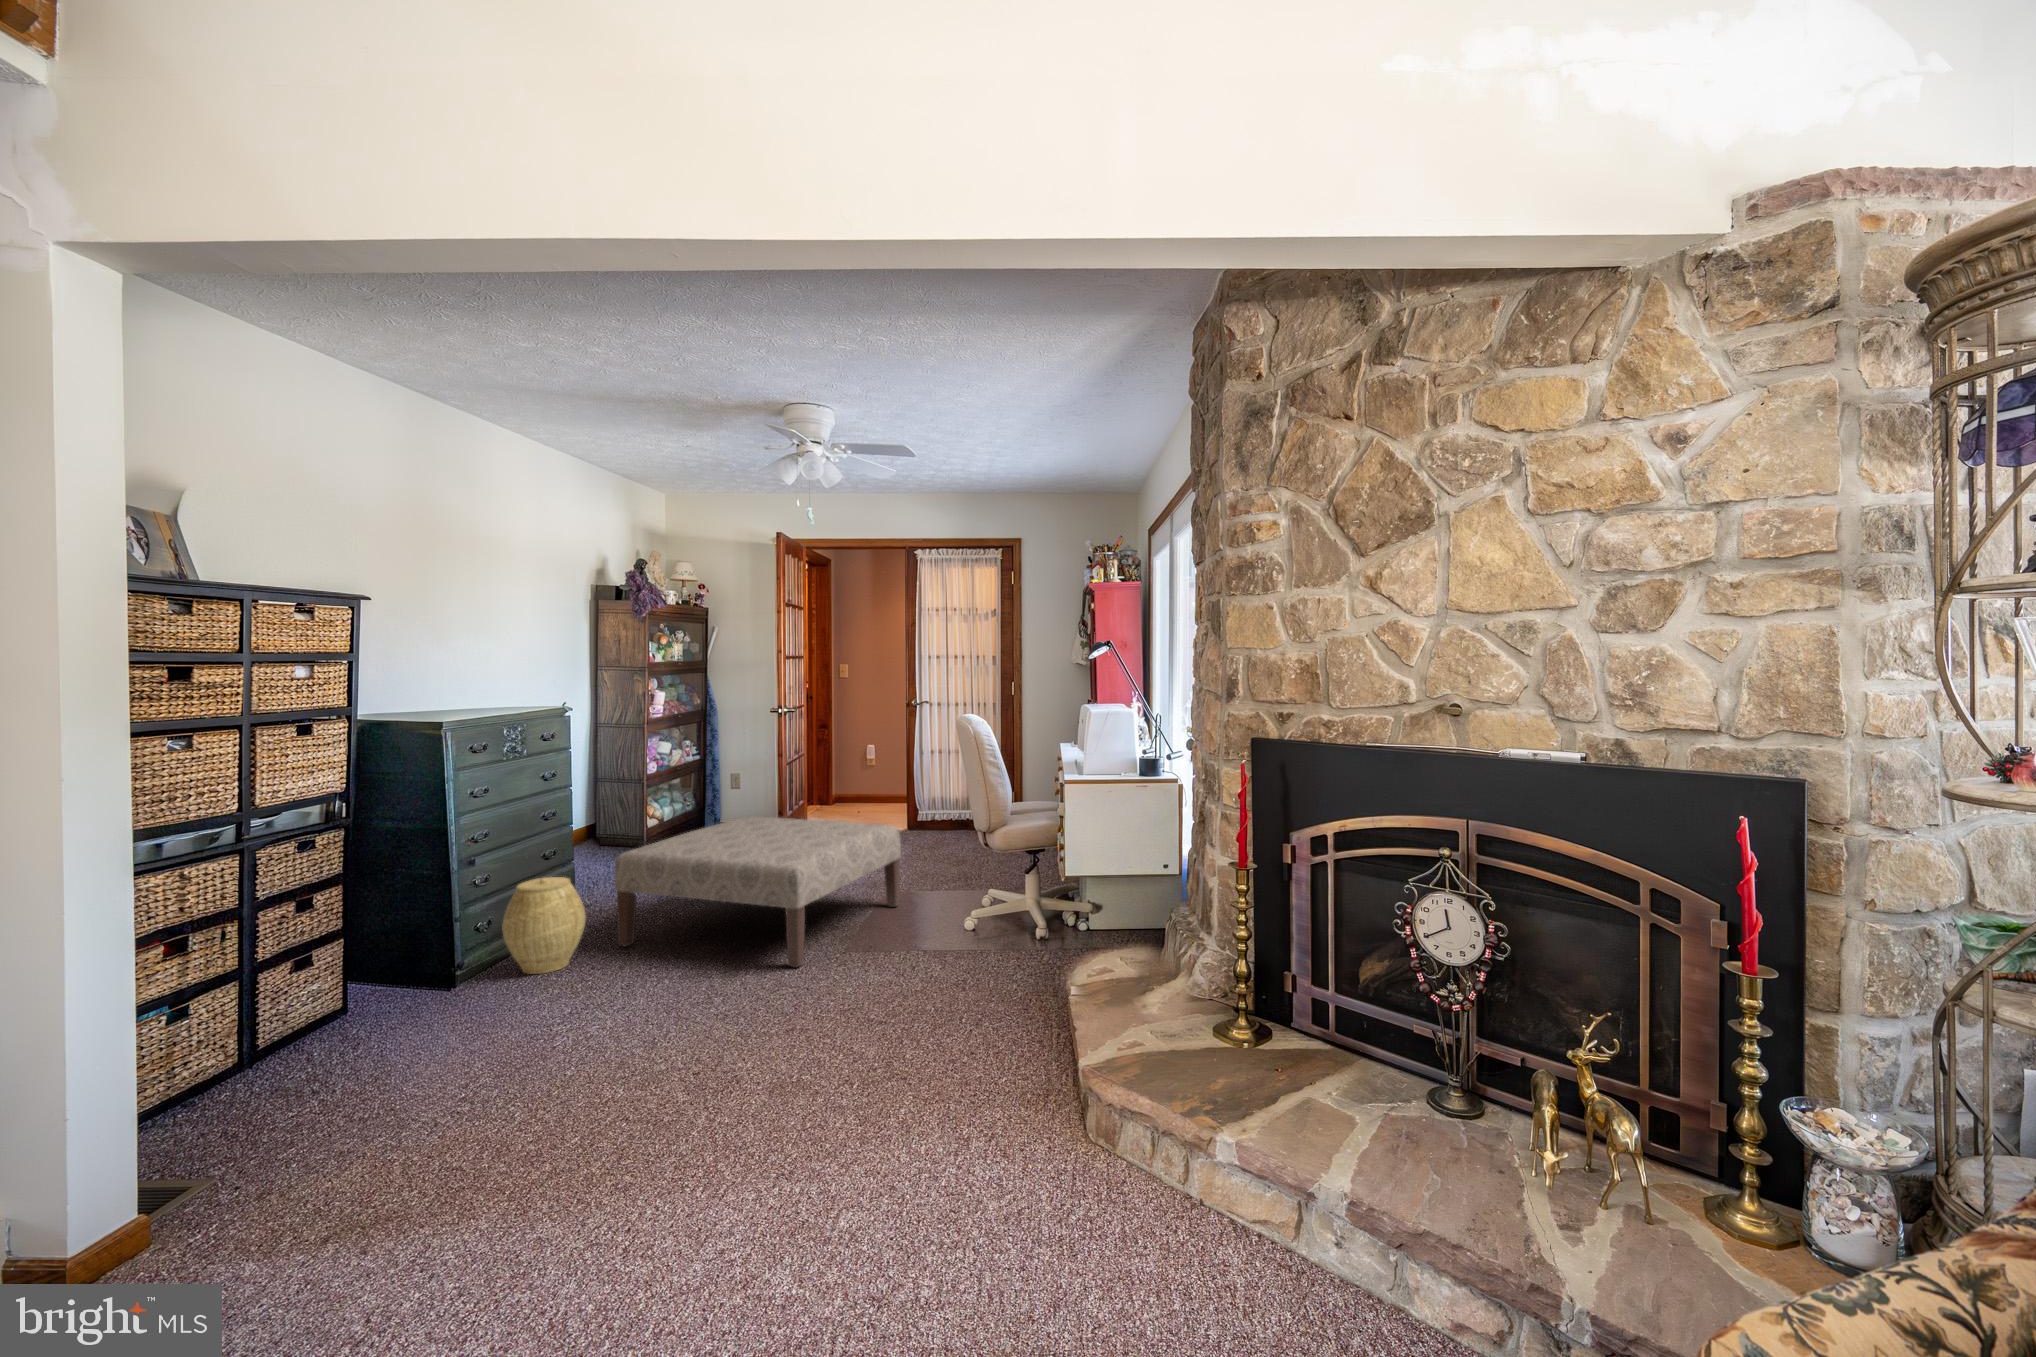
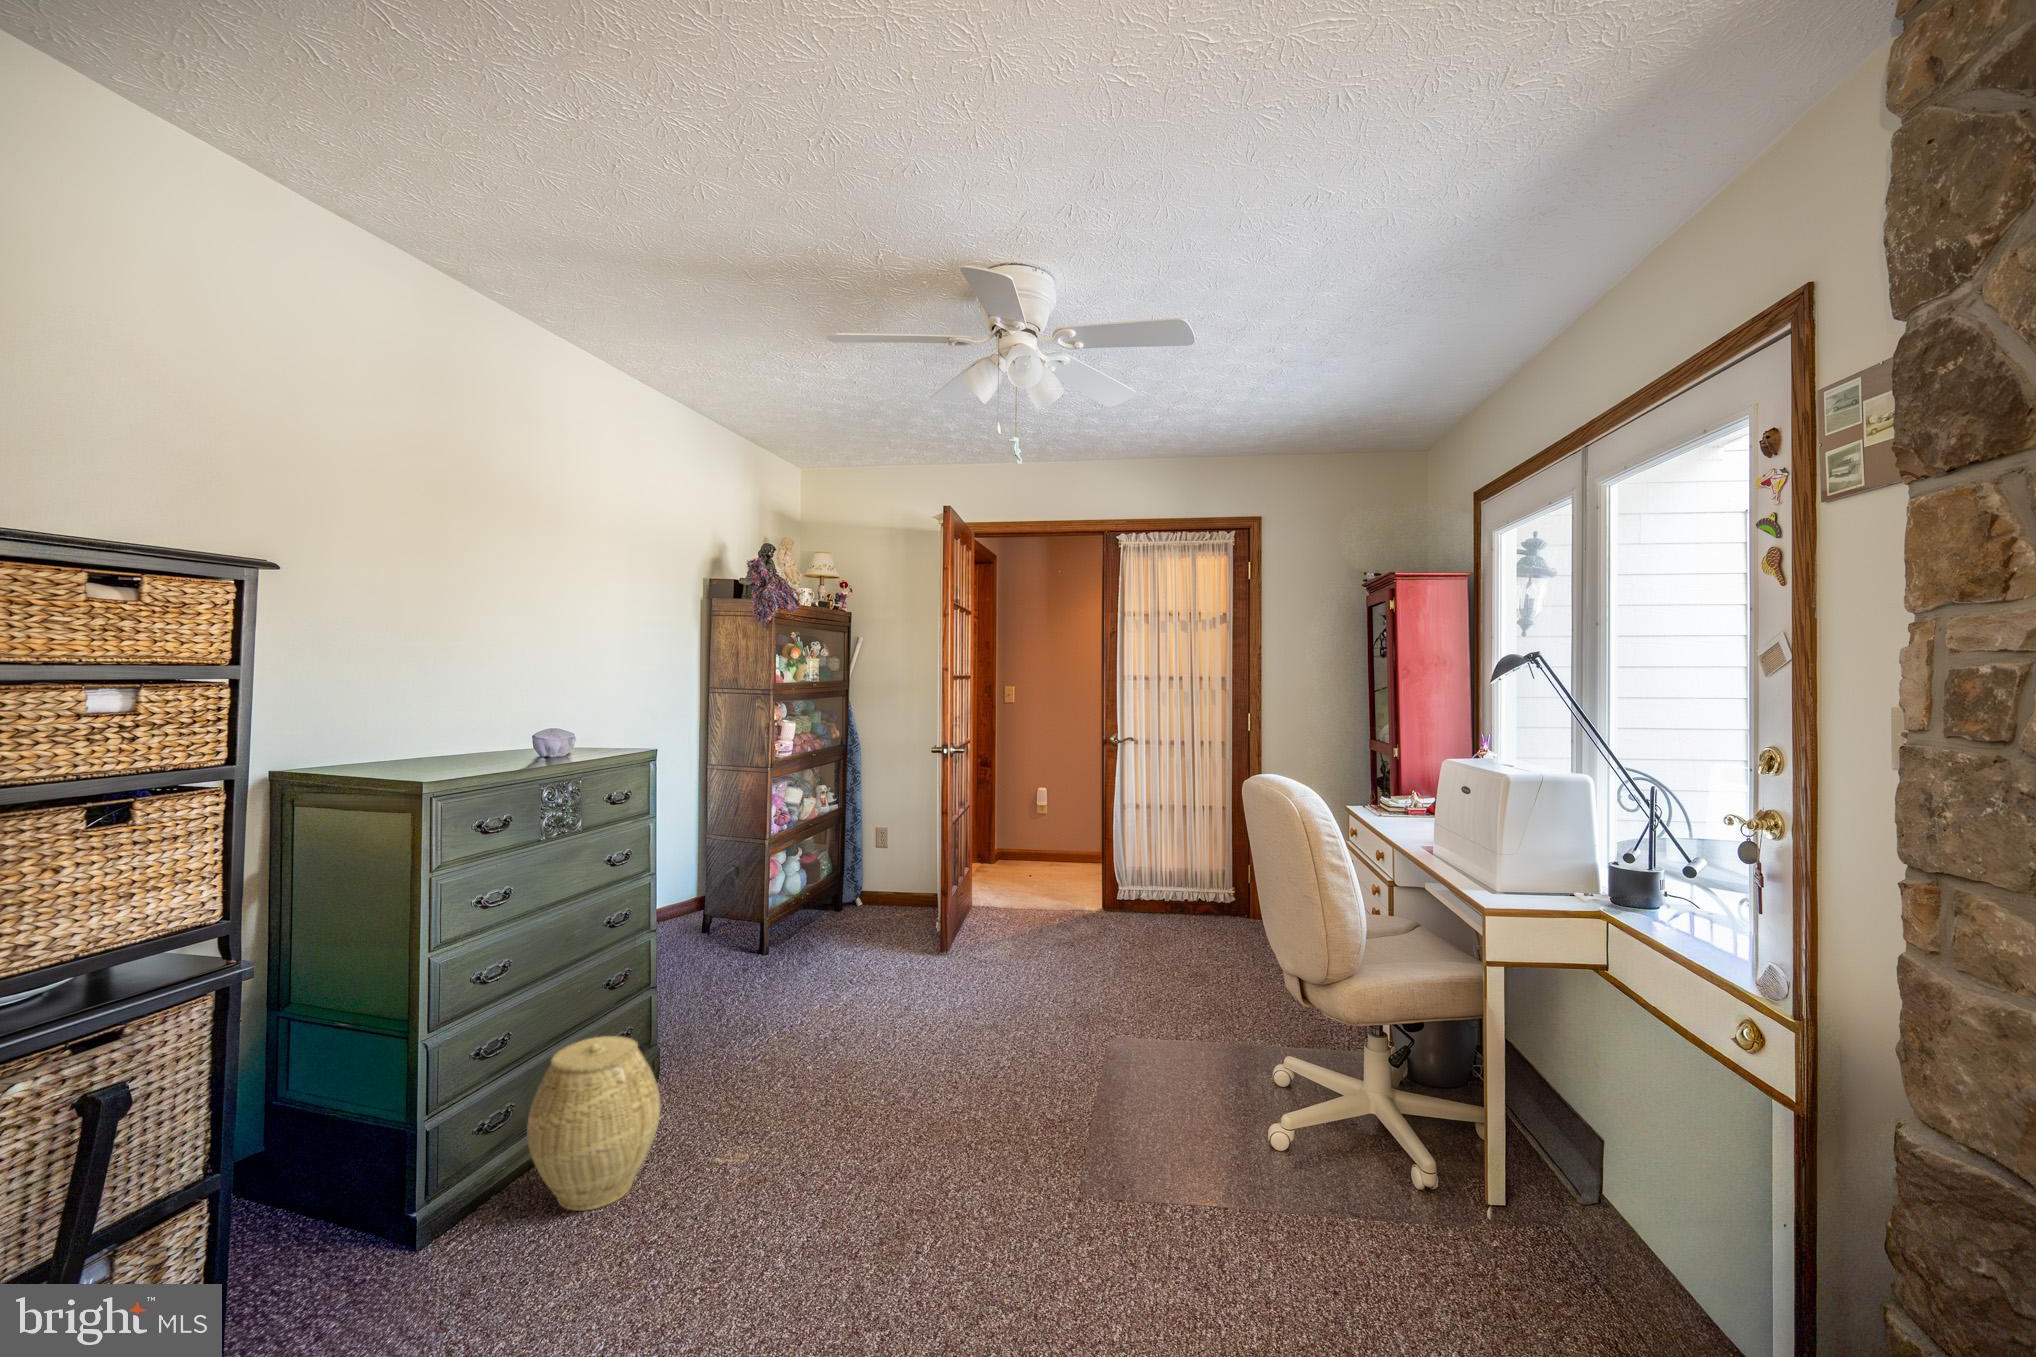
ottoman: present [615,816,901,968] -> none [709,915,1147,1242]

